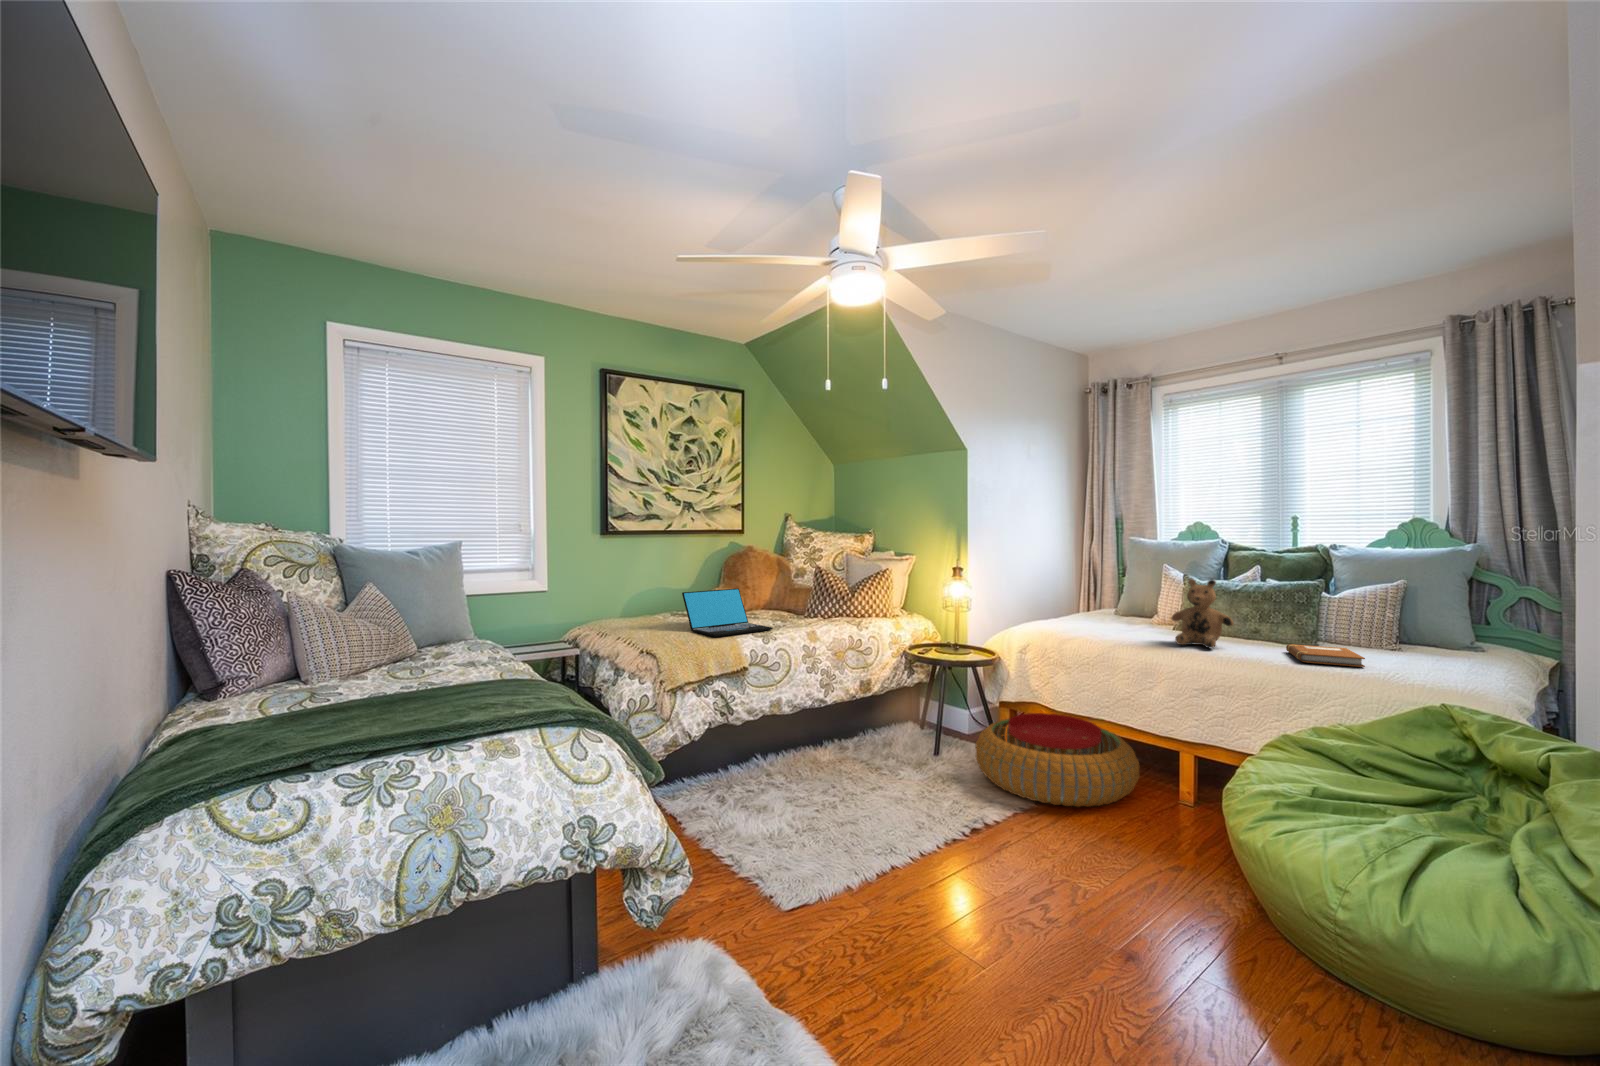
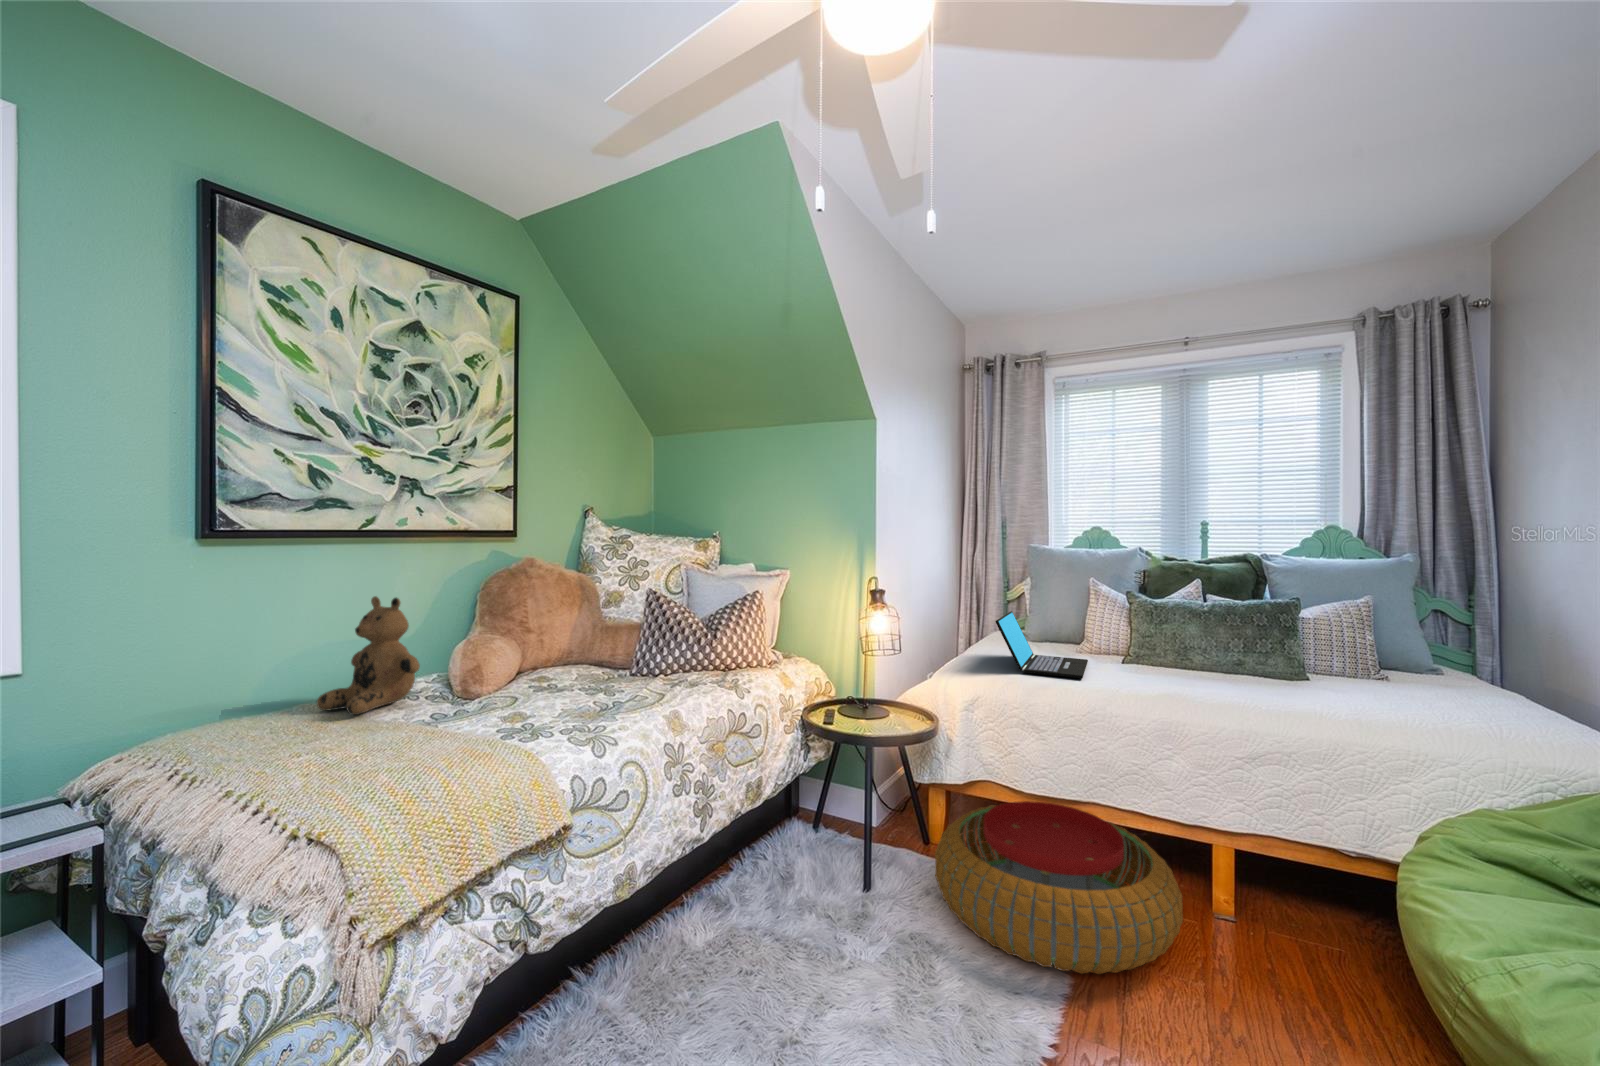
teddy bear: present [1171,579,1234,648] -> present [317,596,420,715]
laptop: present [682,588,773,637] -> present [996,611,1088,678]
notebook: present [1286,644,1365,667] -> none [1308,684,1436,716]

